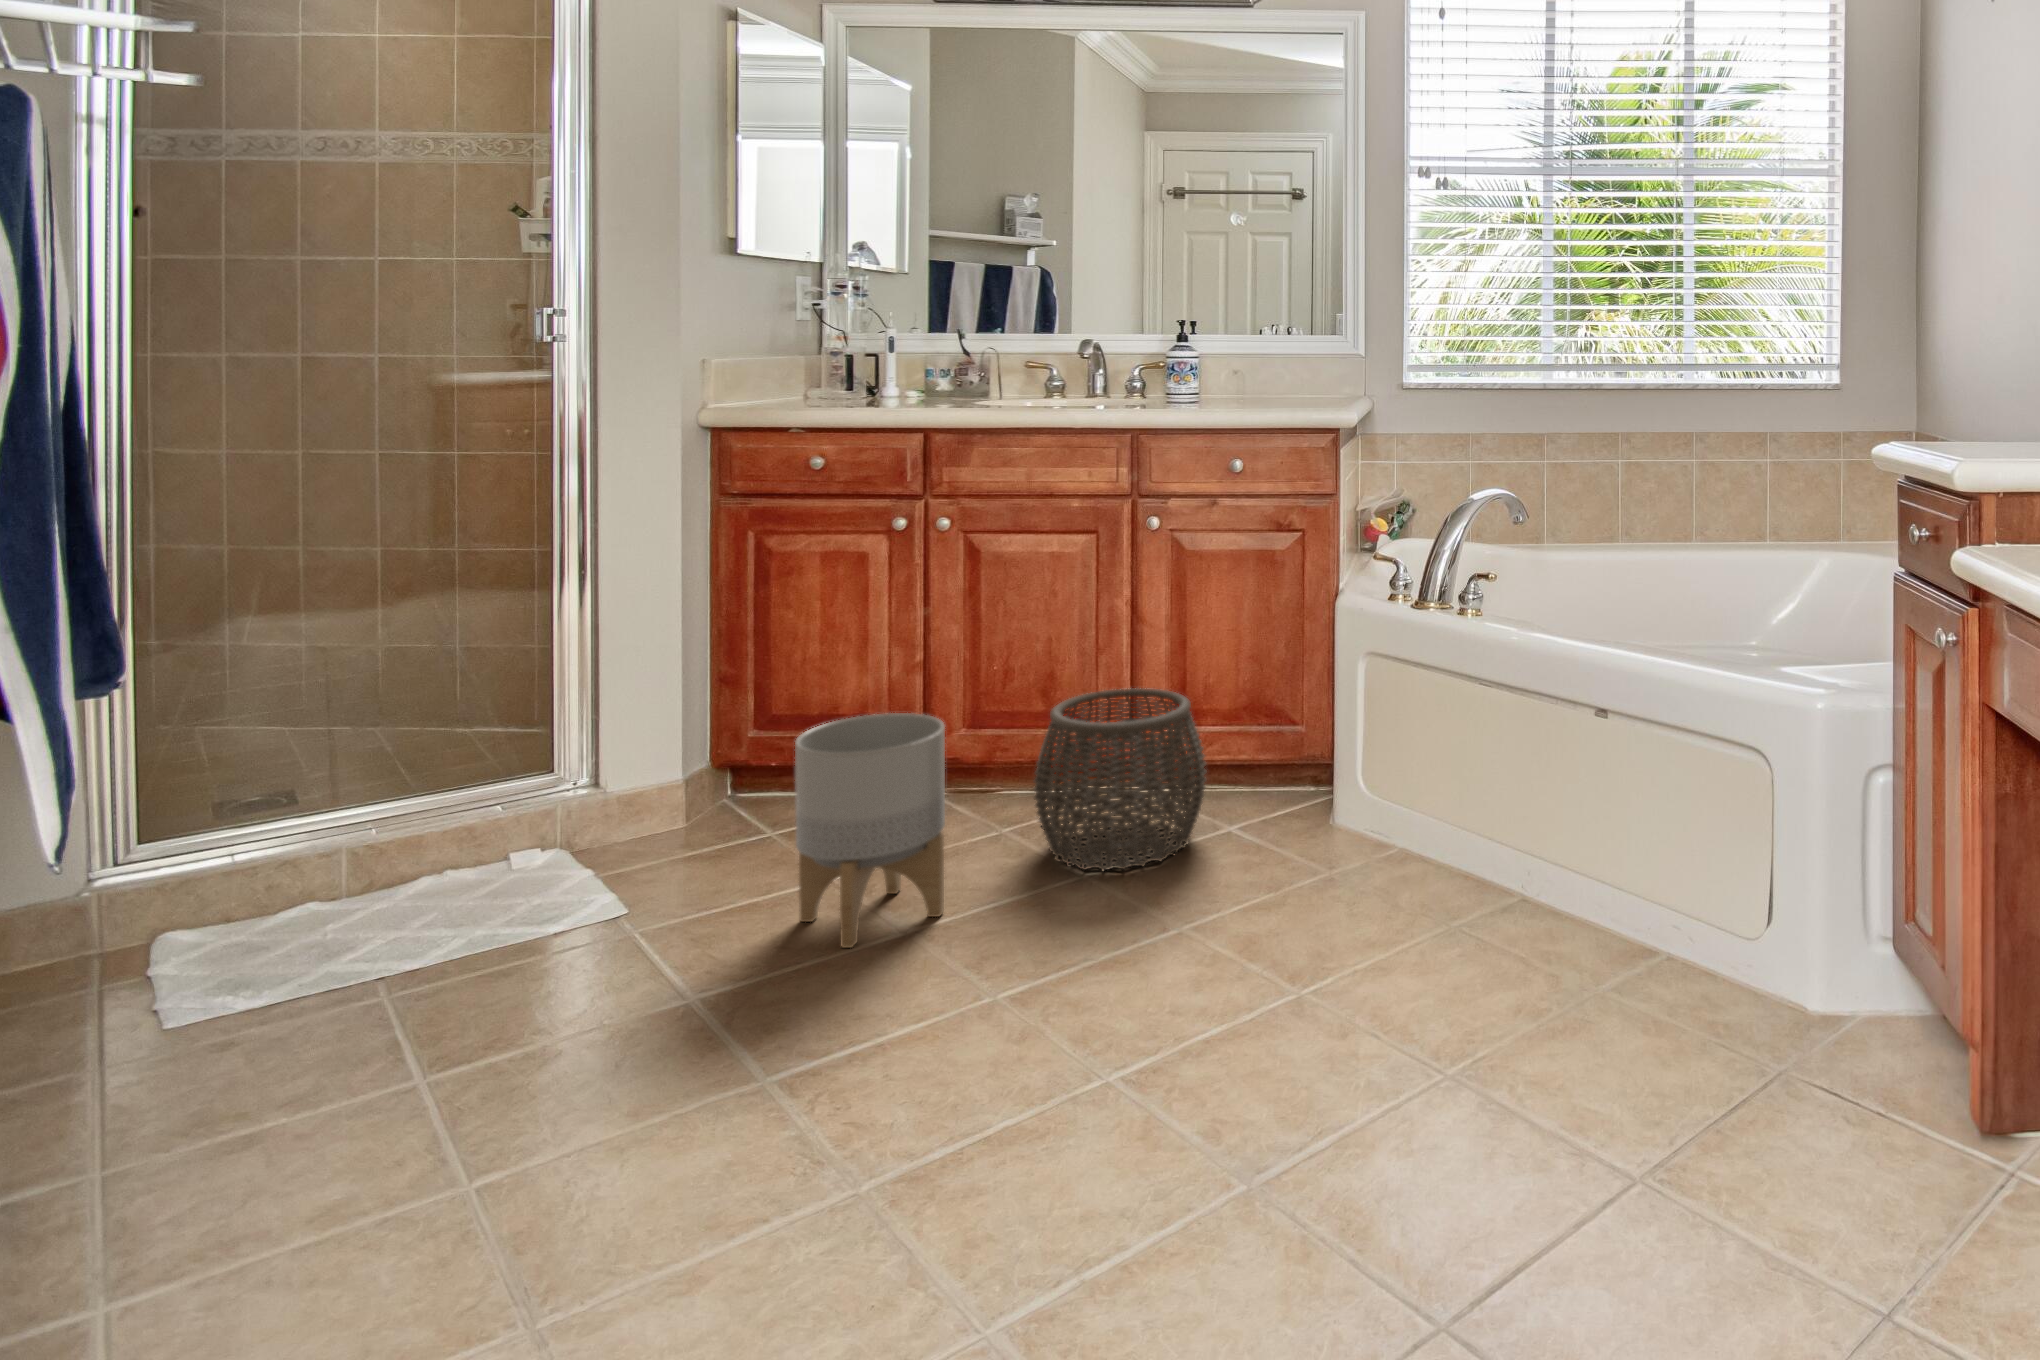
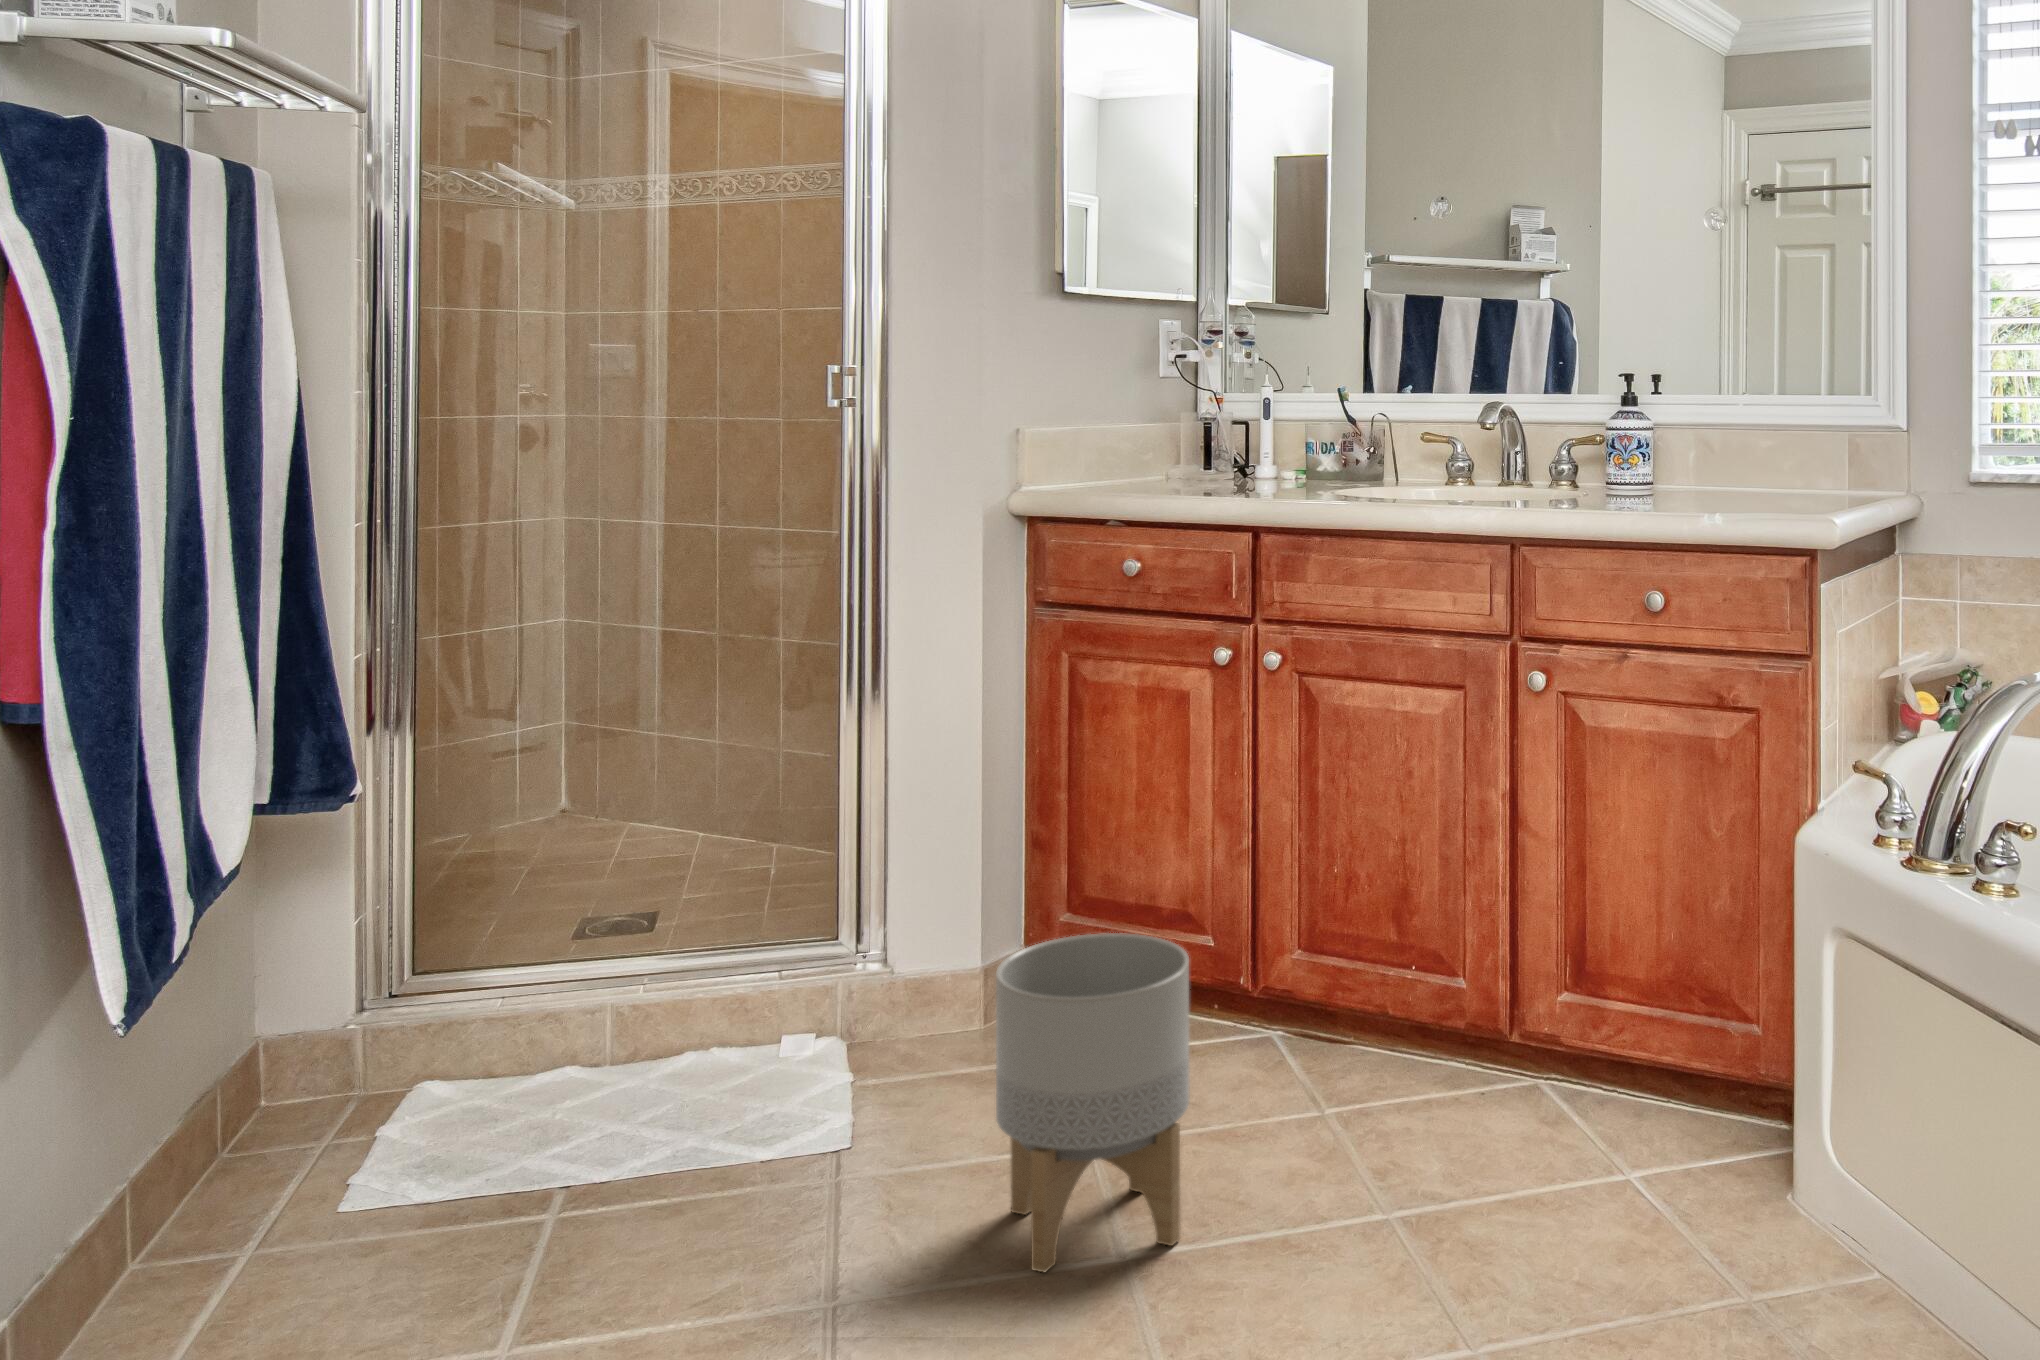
woven basket: present [1034,688,1206,872] -> none [1333,930,1584,1223]

